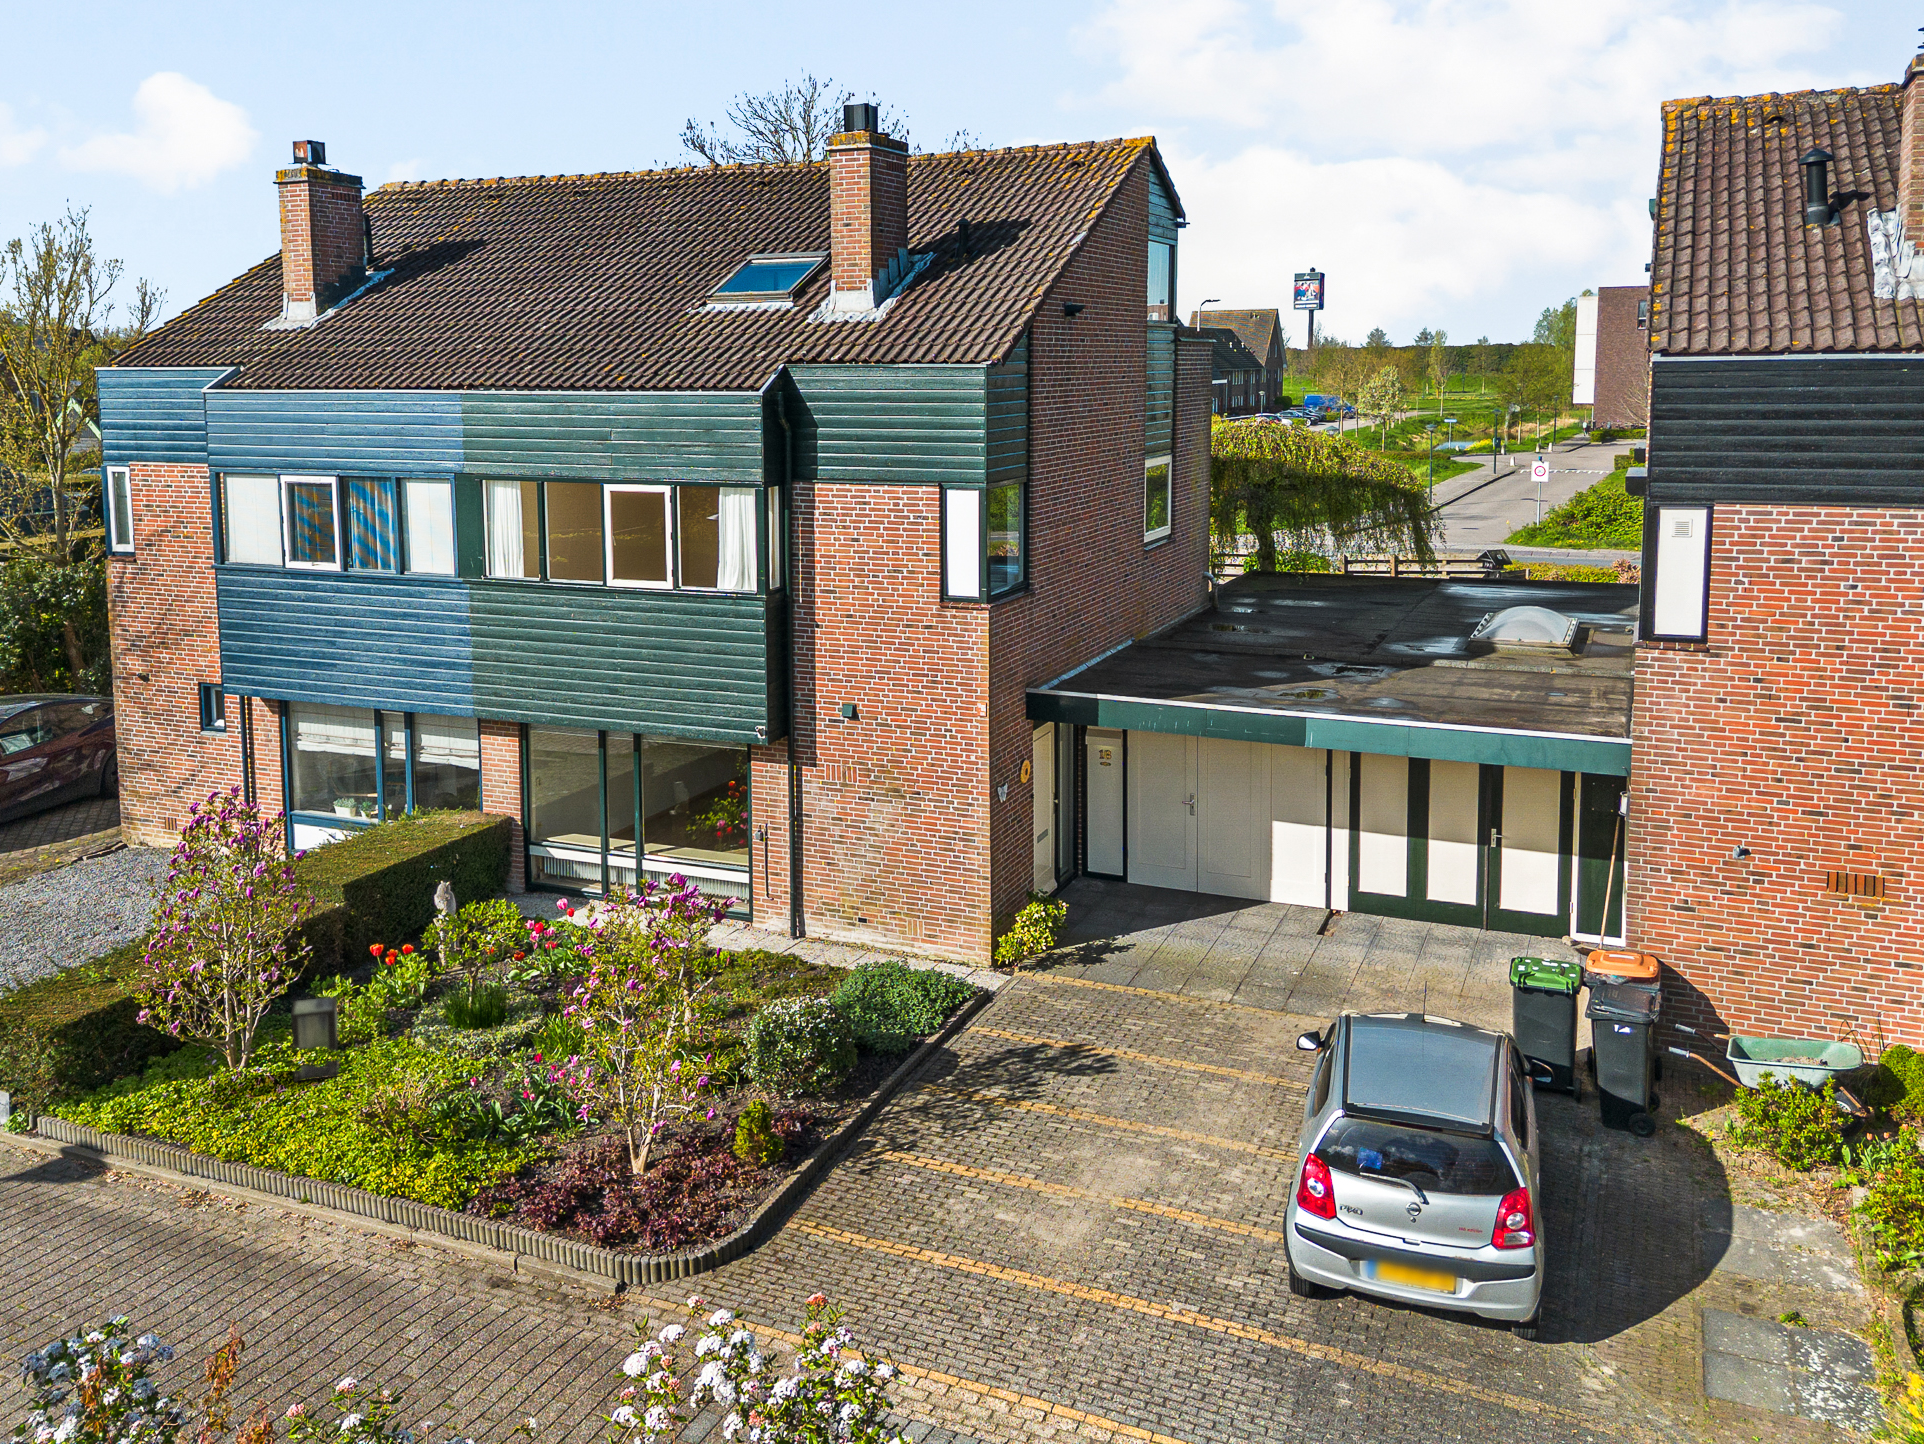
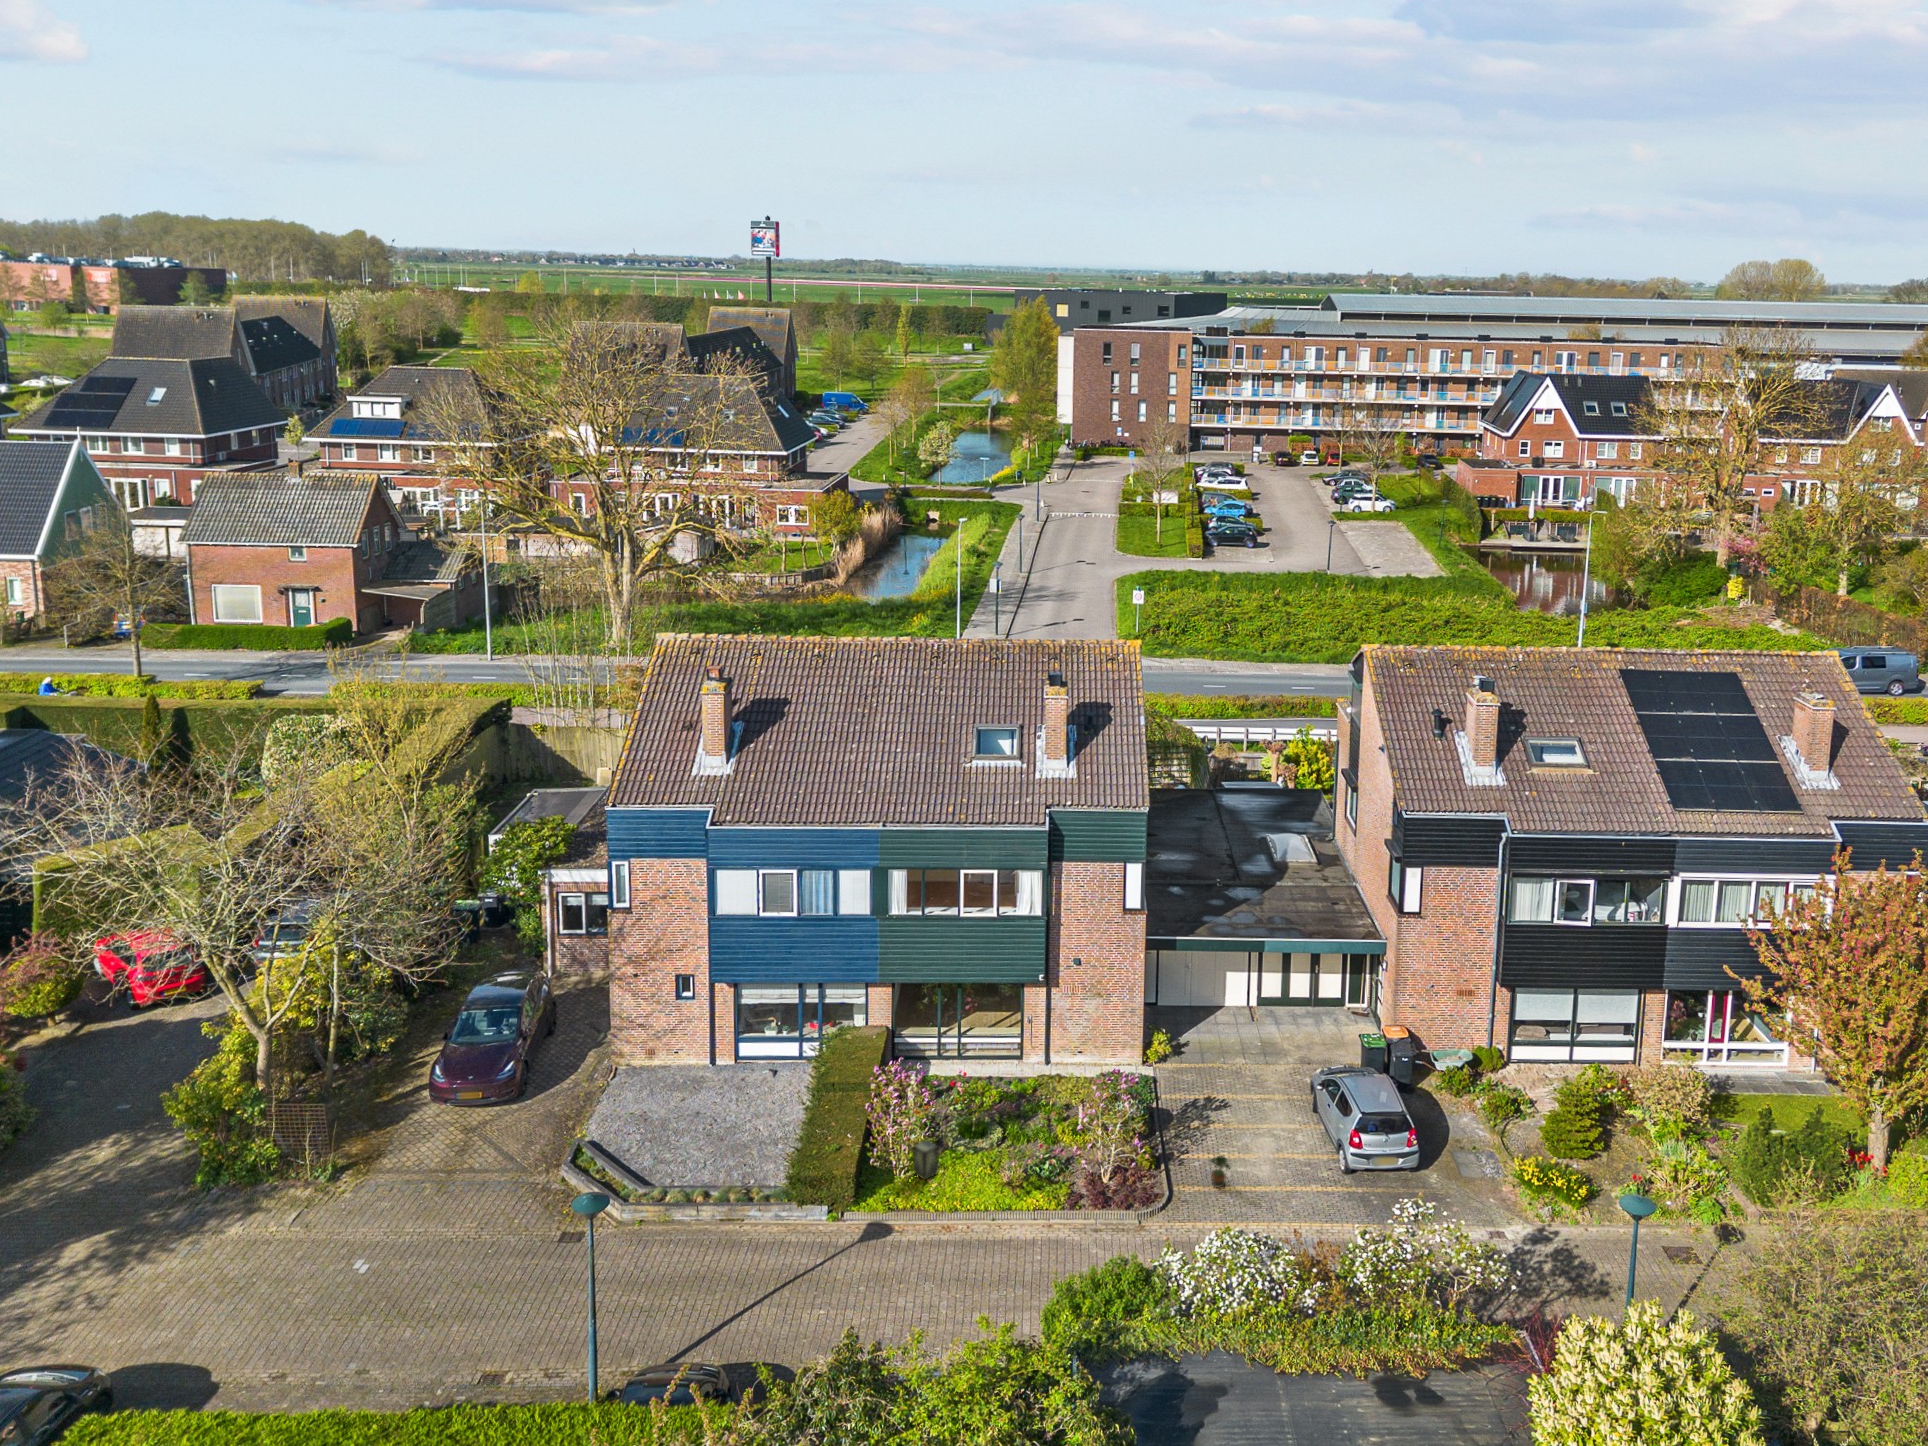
potted tree: none [879,1150,934,1243] -> present [1211,1156,1230,1187]

